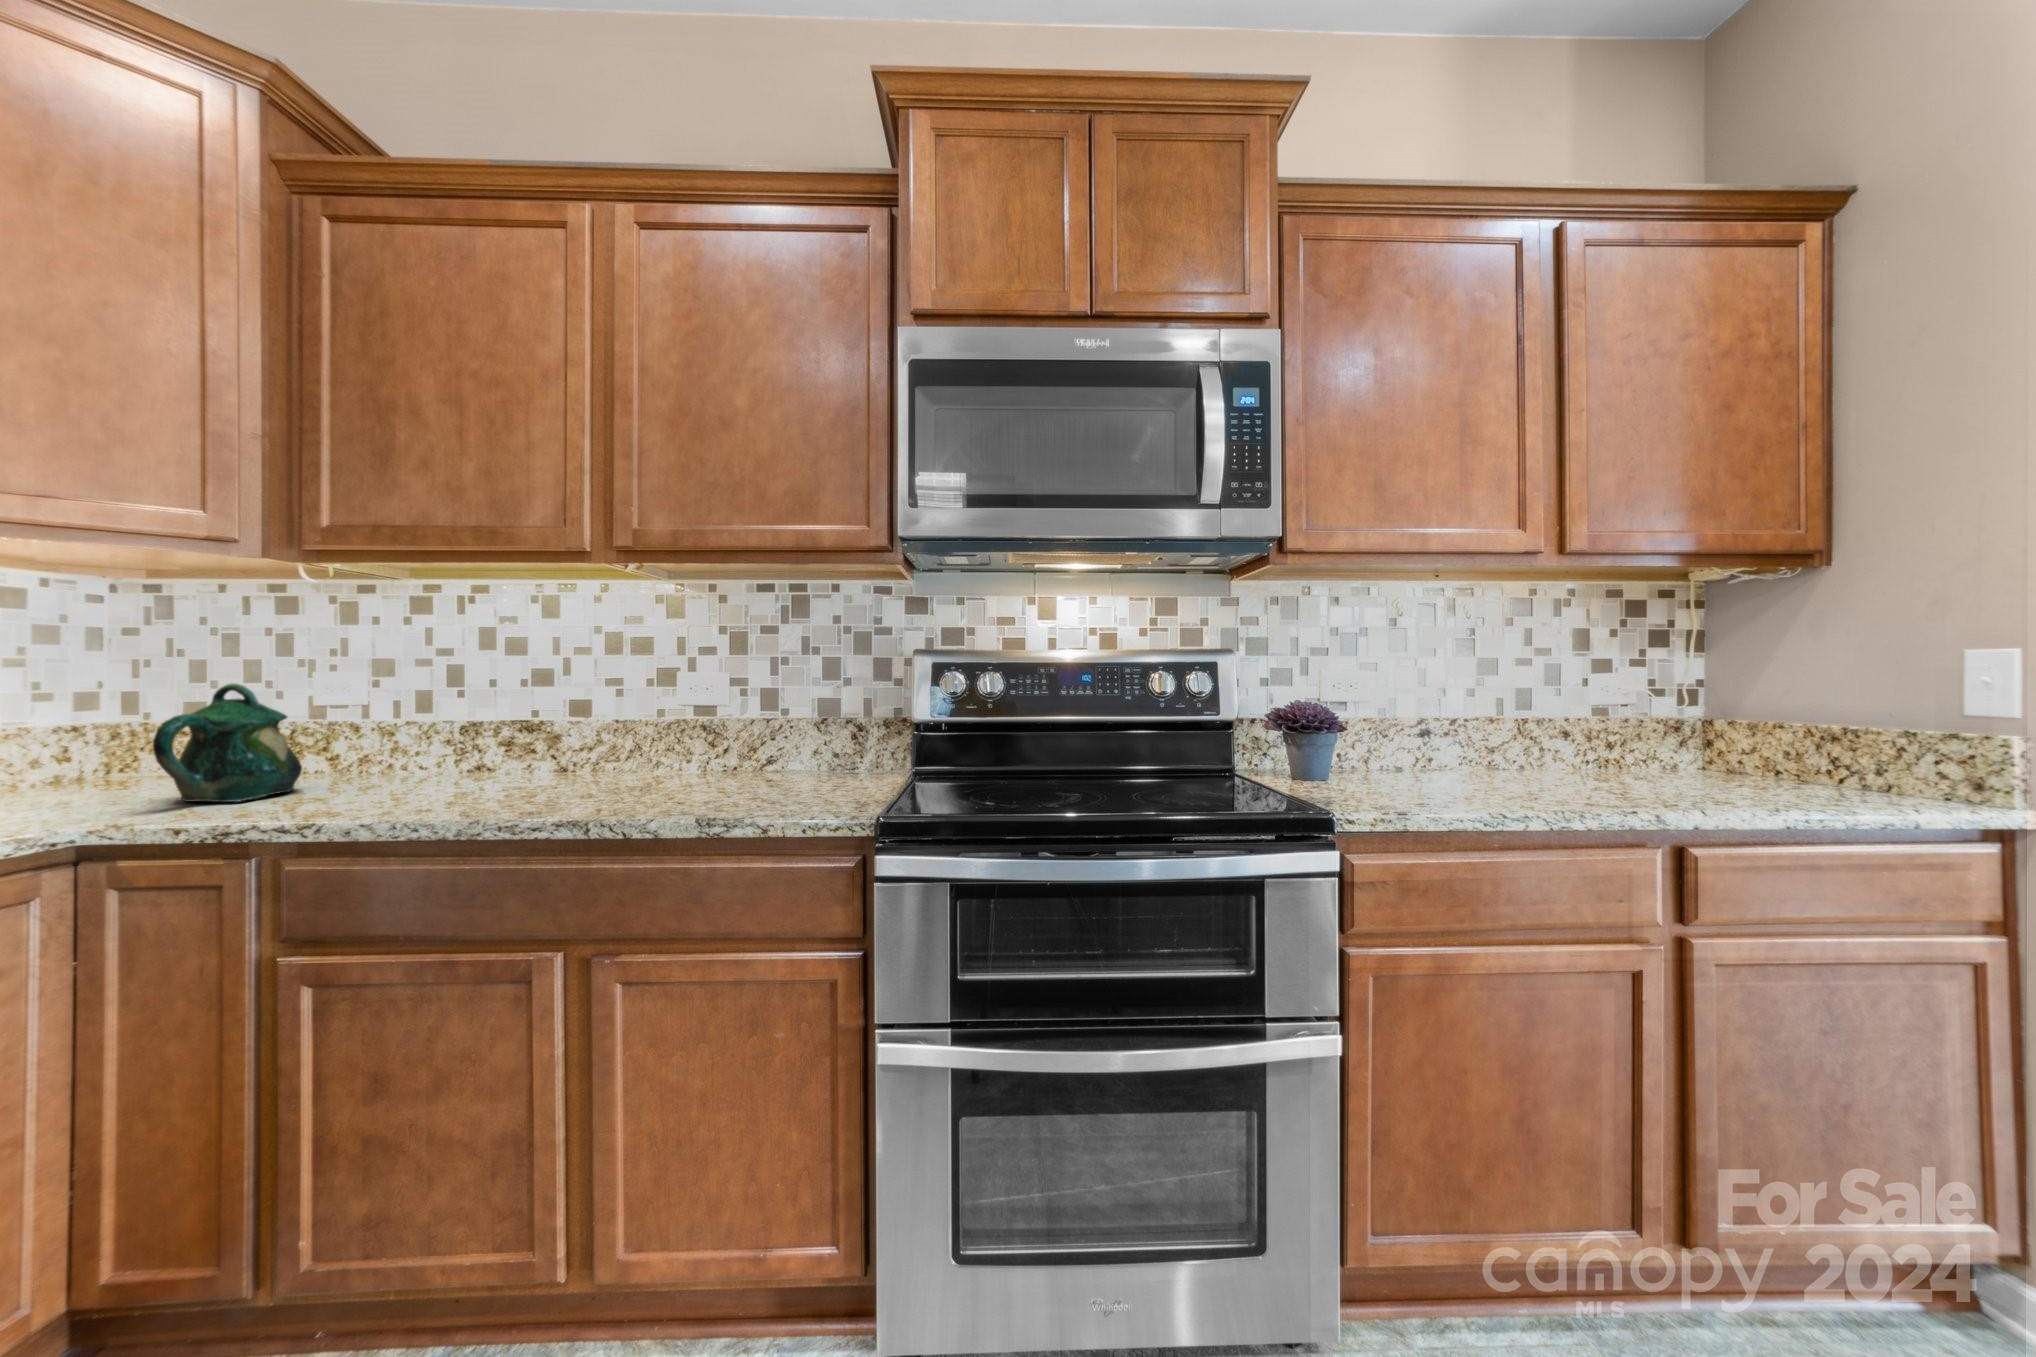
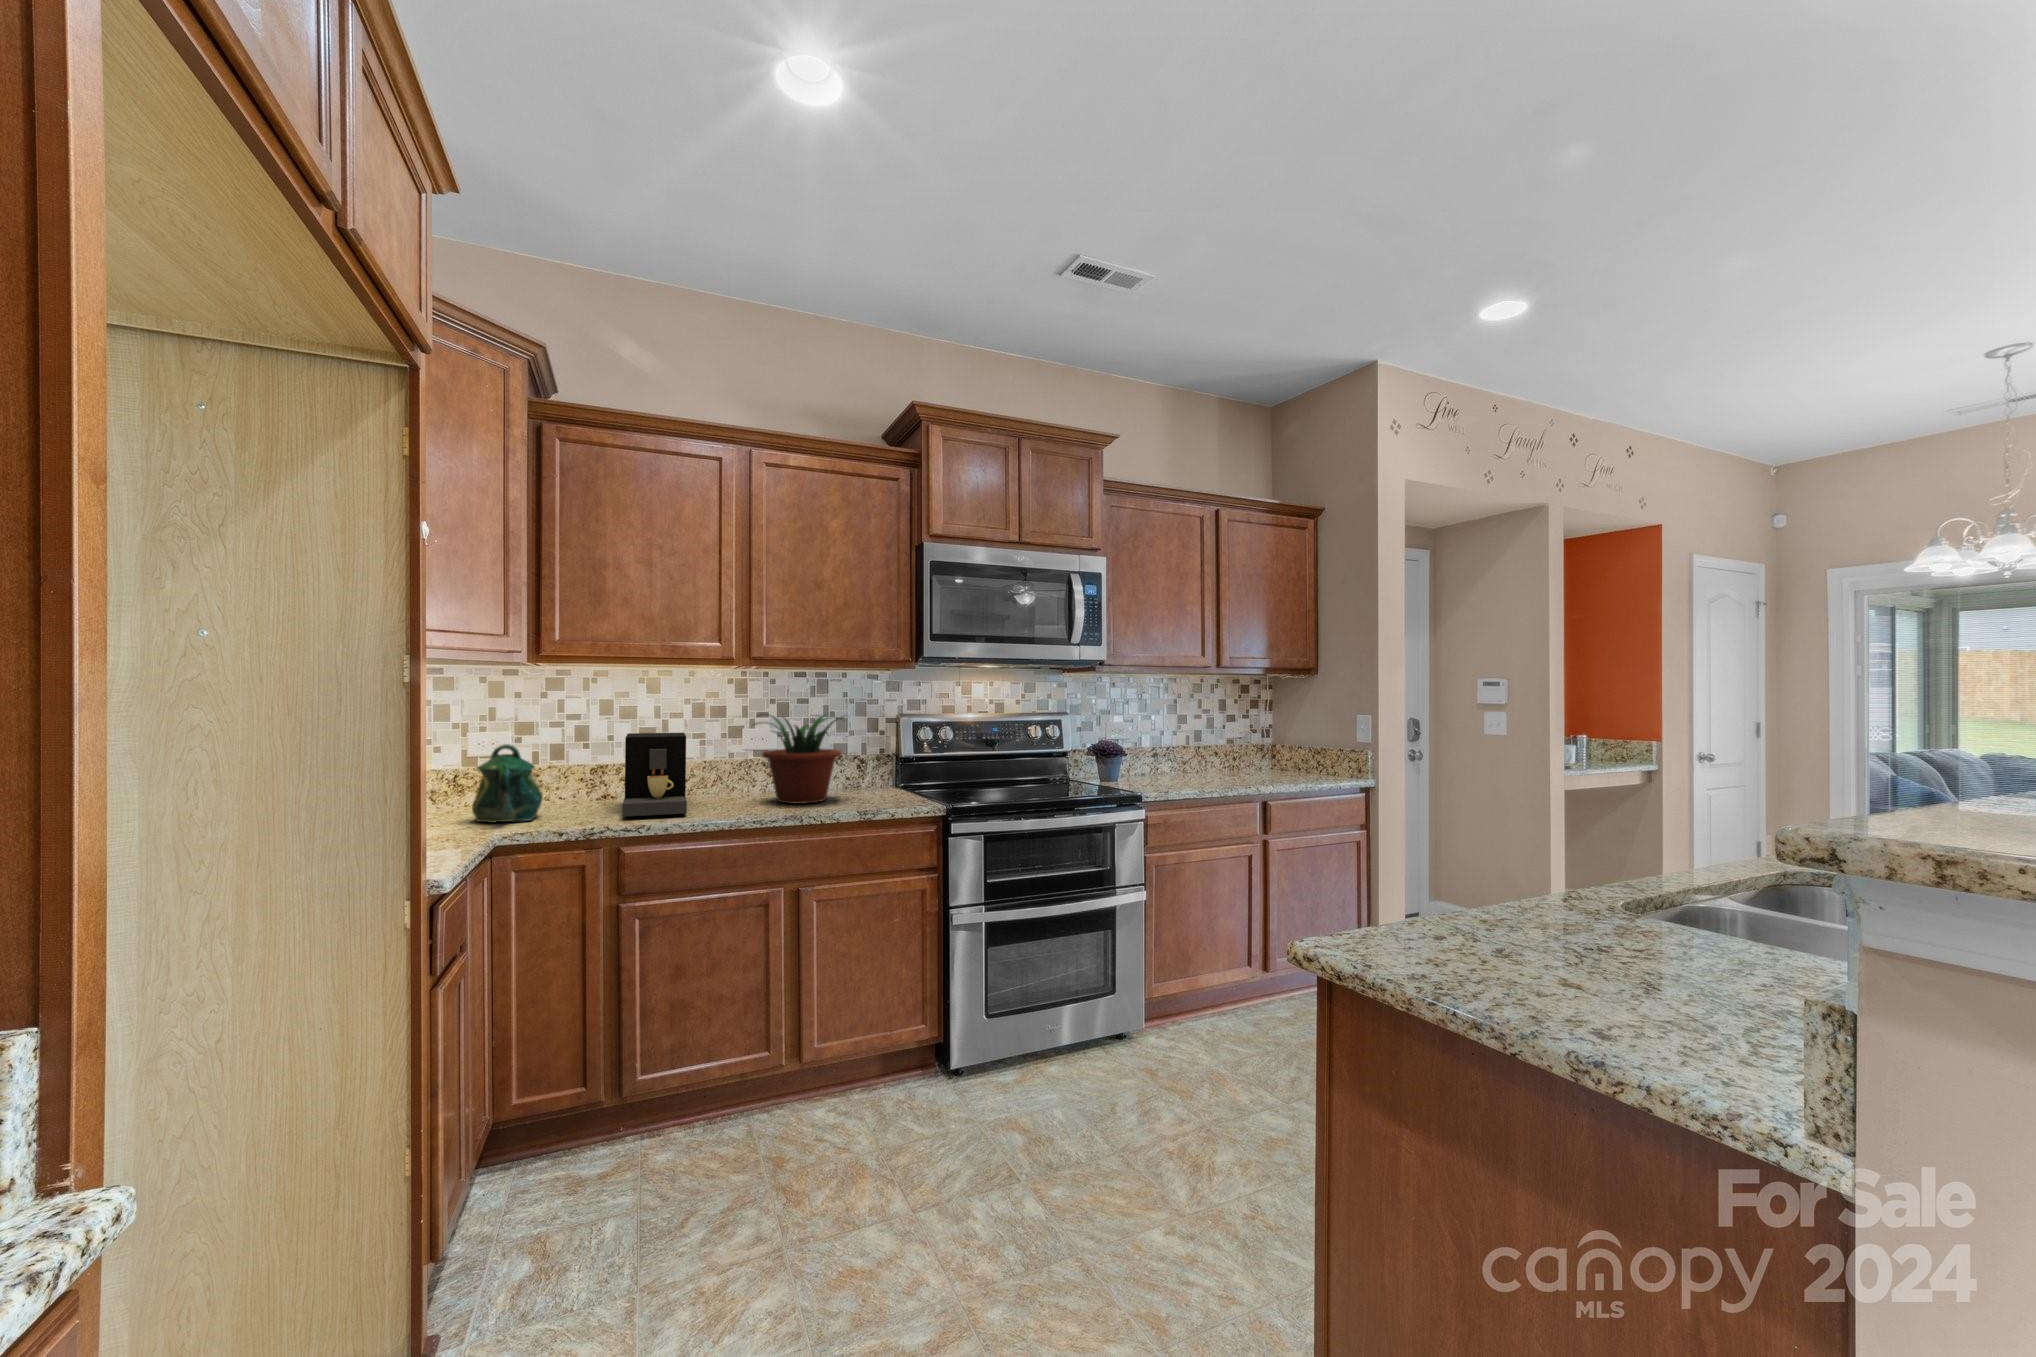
potted plant: none [611,643,774,796] -> present [756,714,845,804]
coffee maker: none [336,674,555,805] -> present [622,733,687,817]

